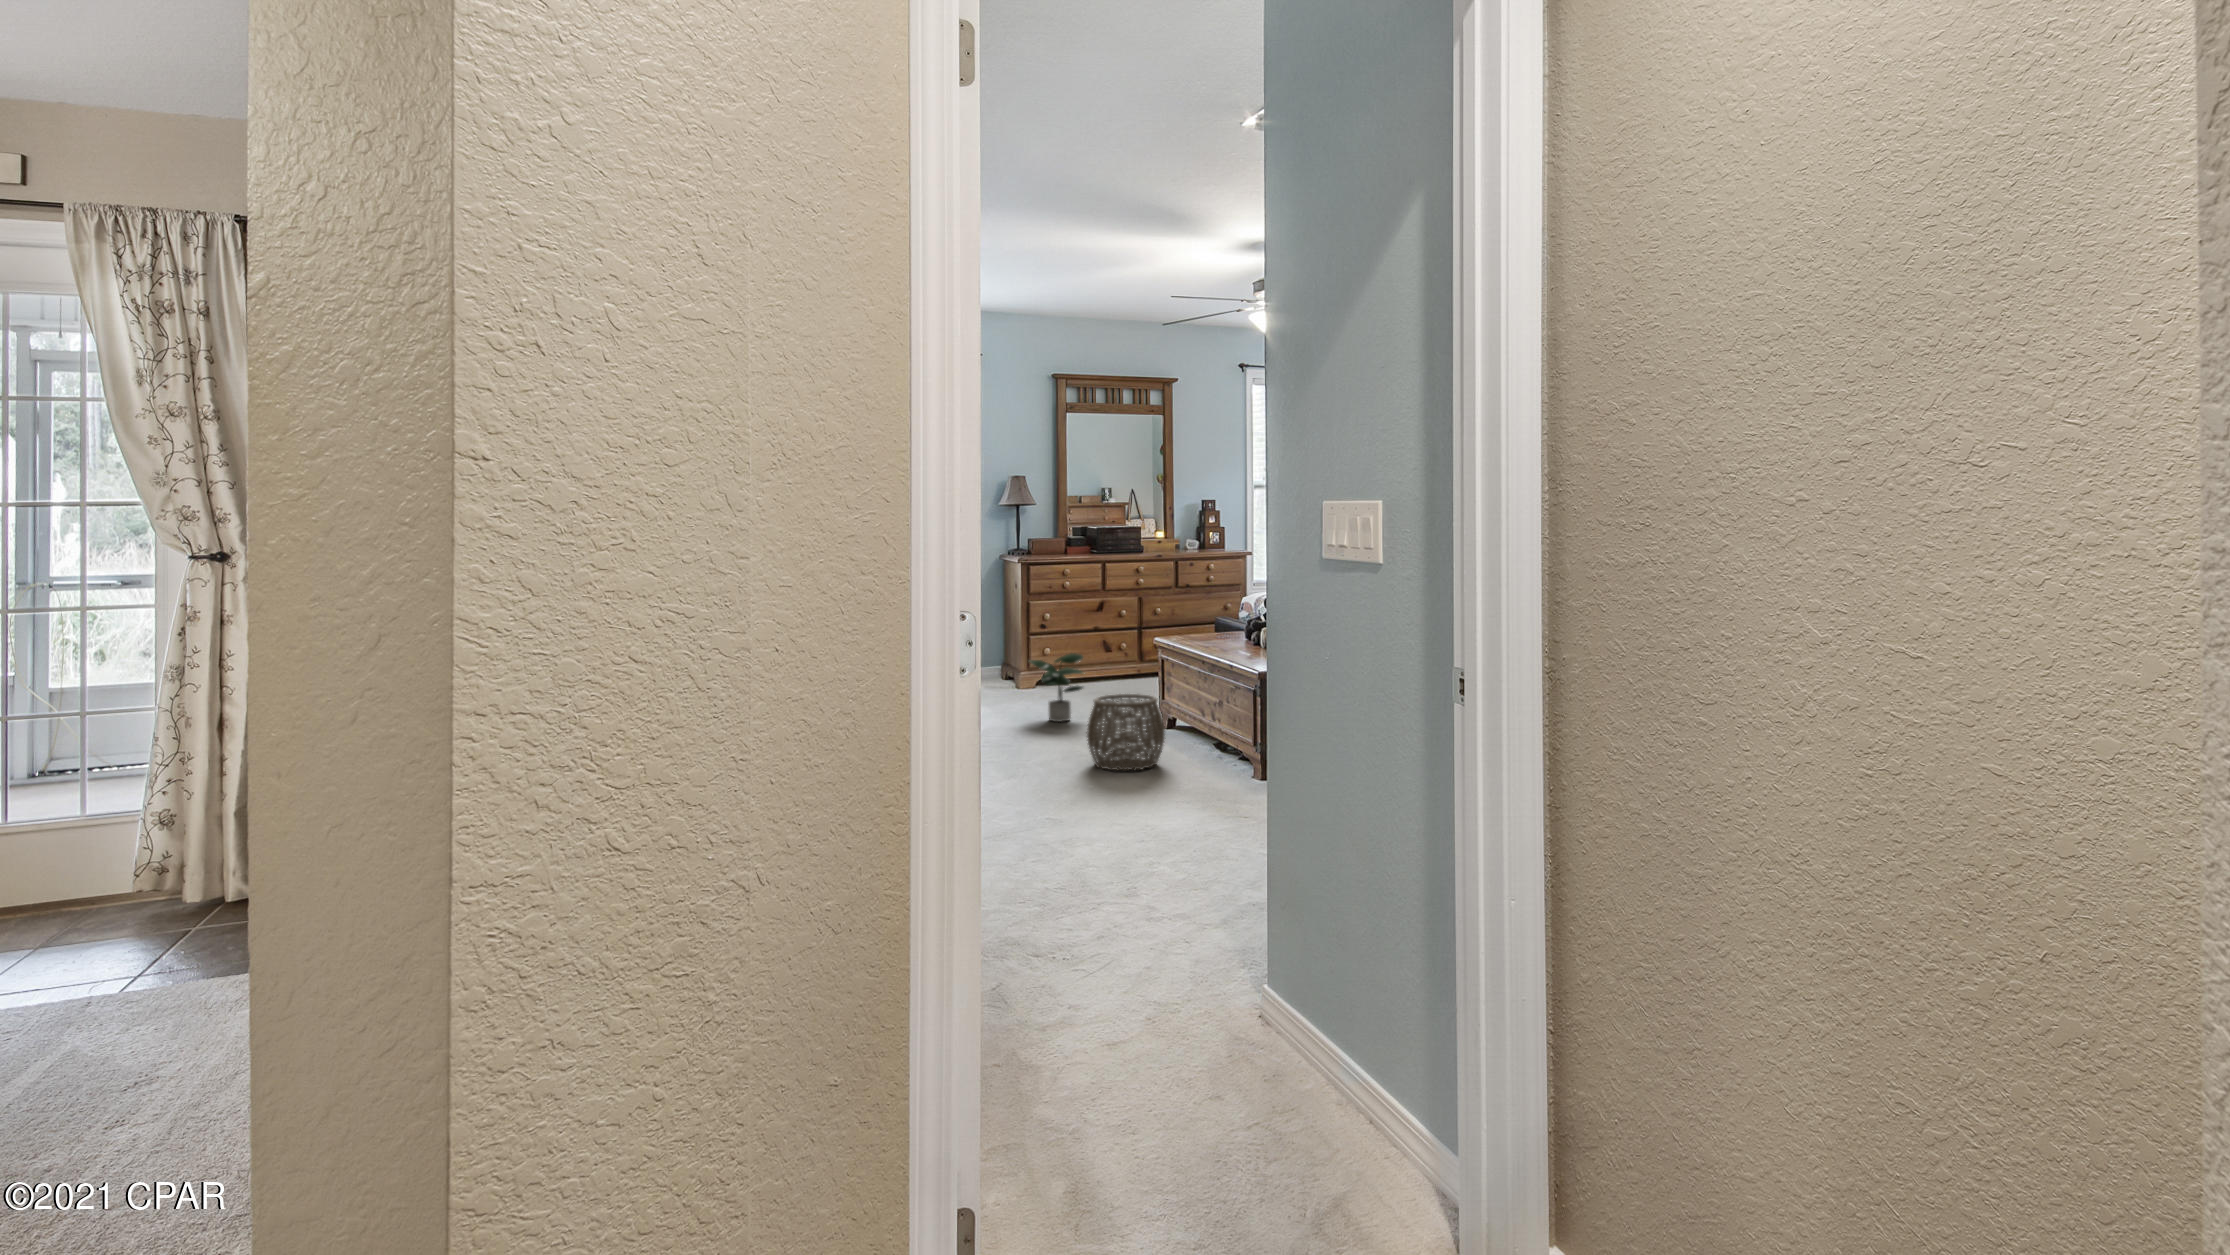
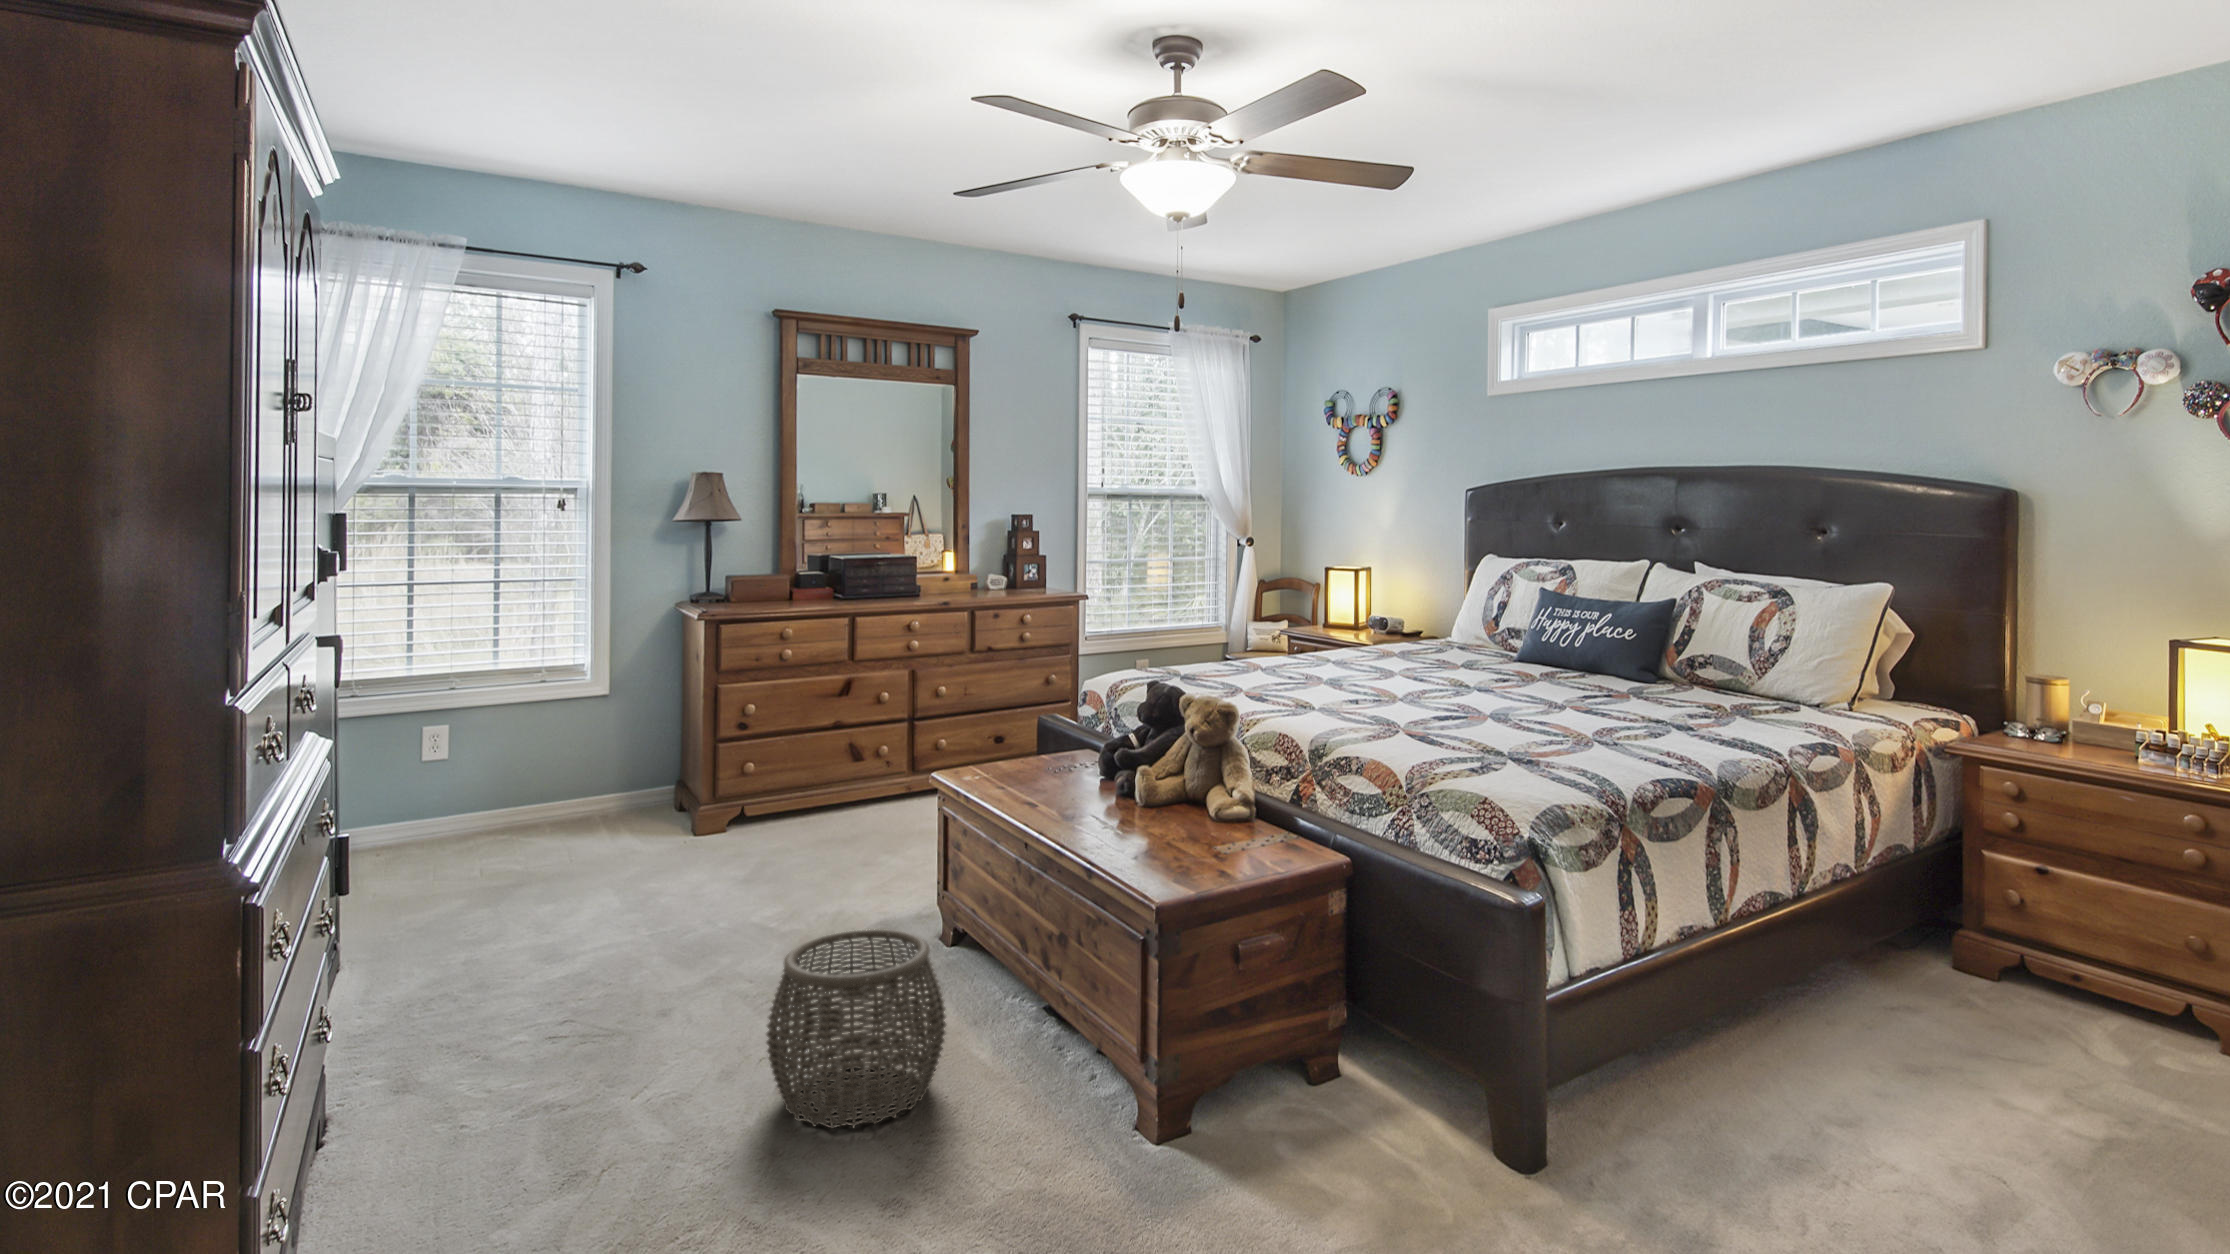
potted plant: present [1030,653,1083,722] -> none [684,796,798,933]

